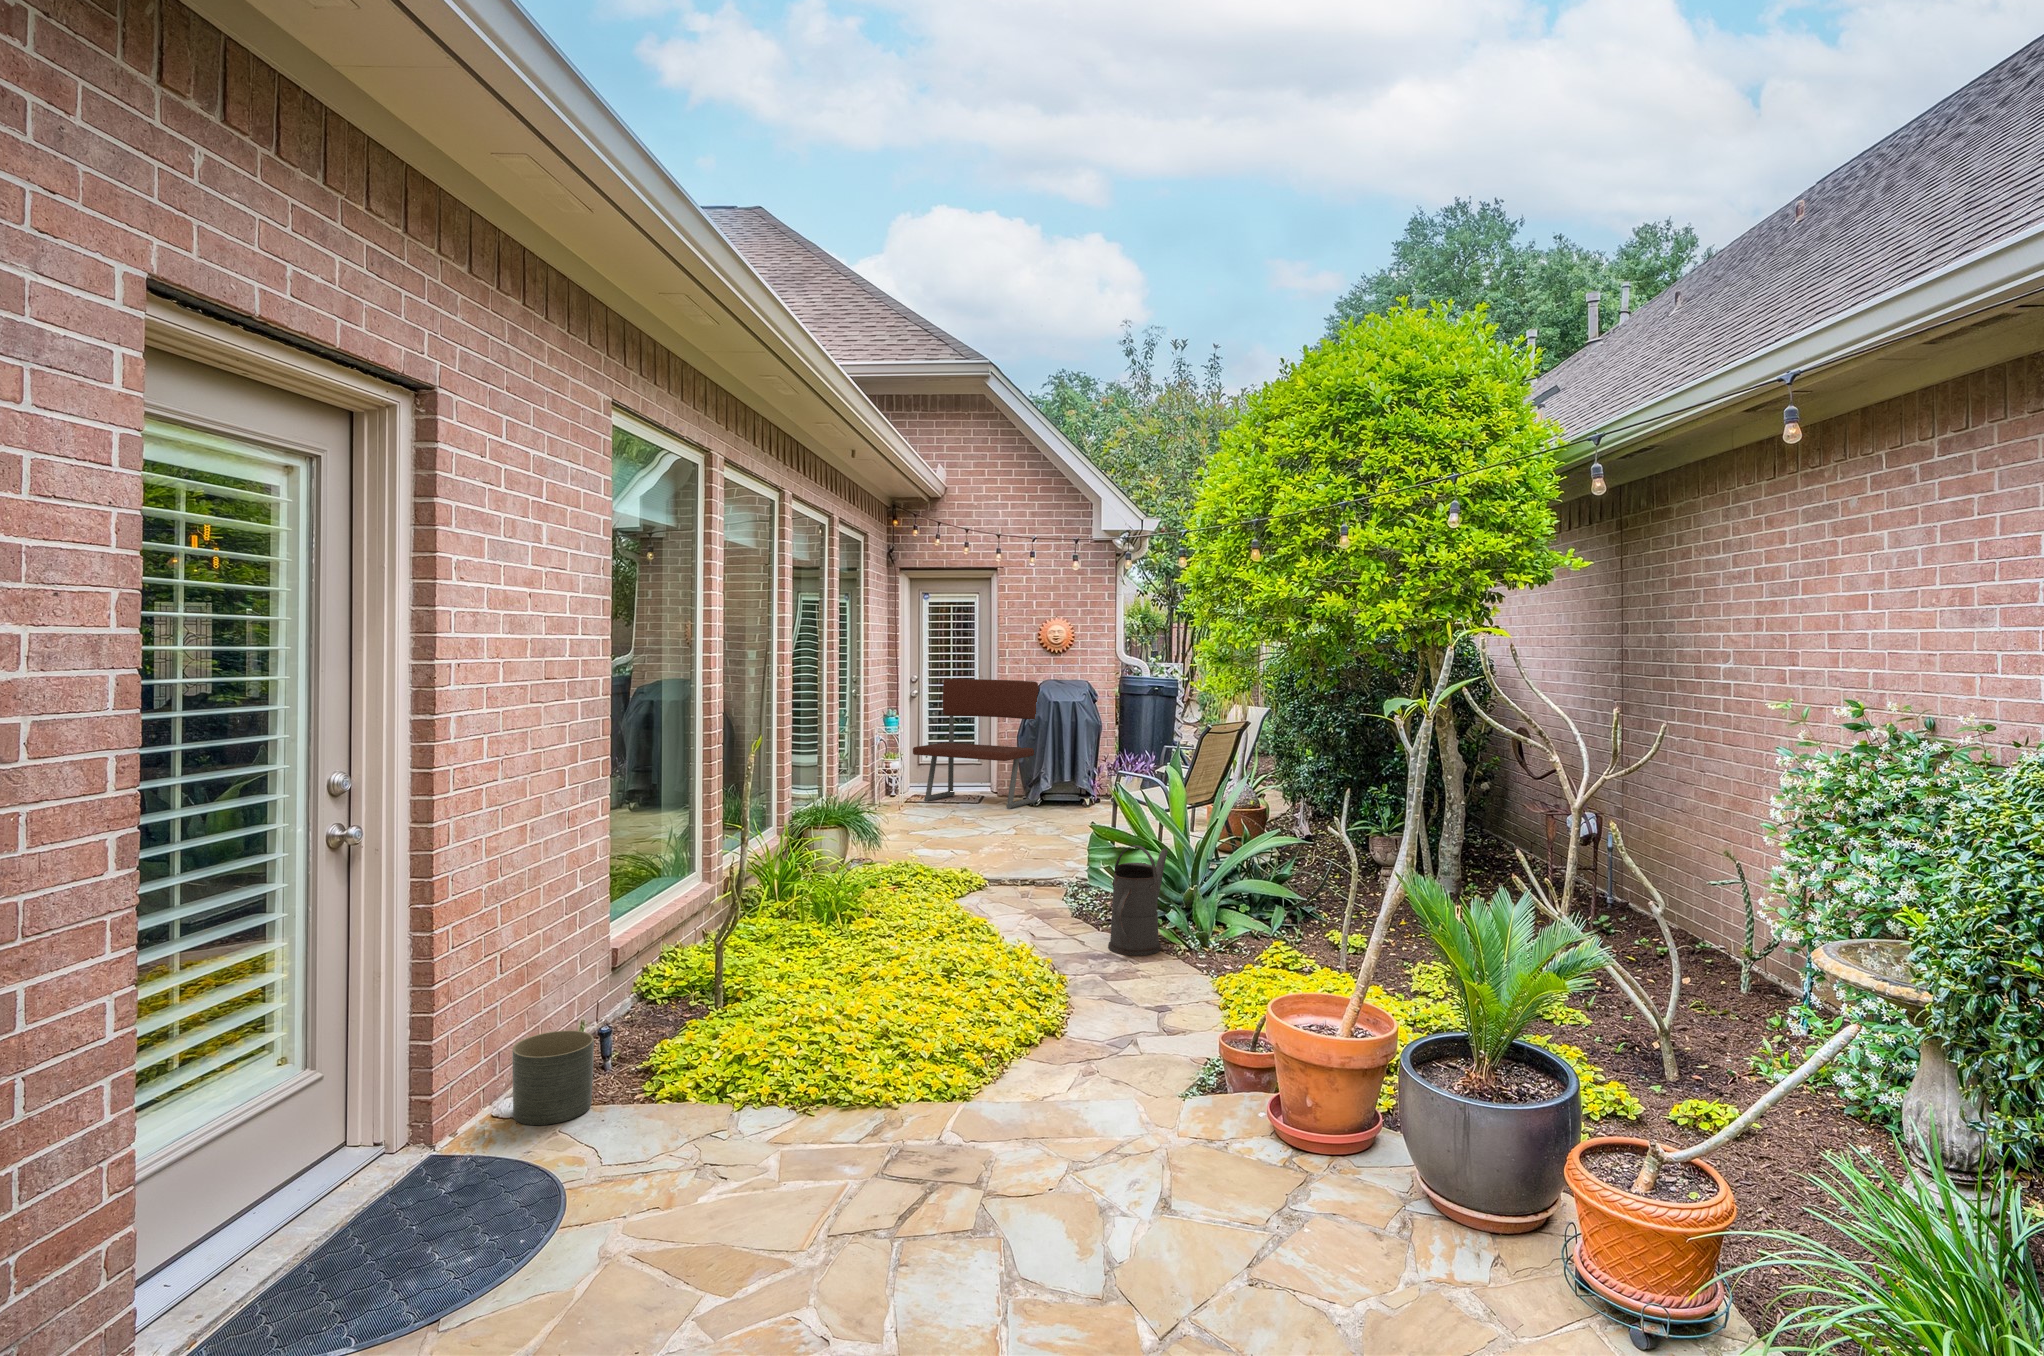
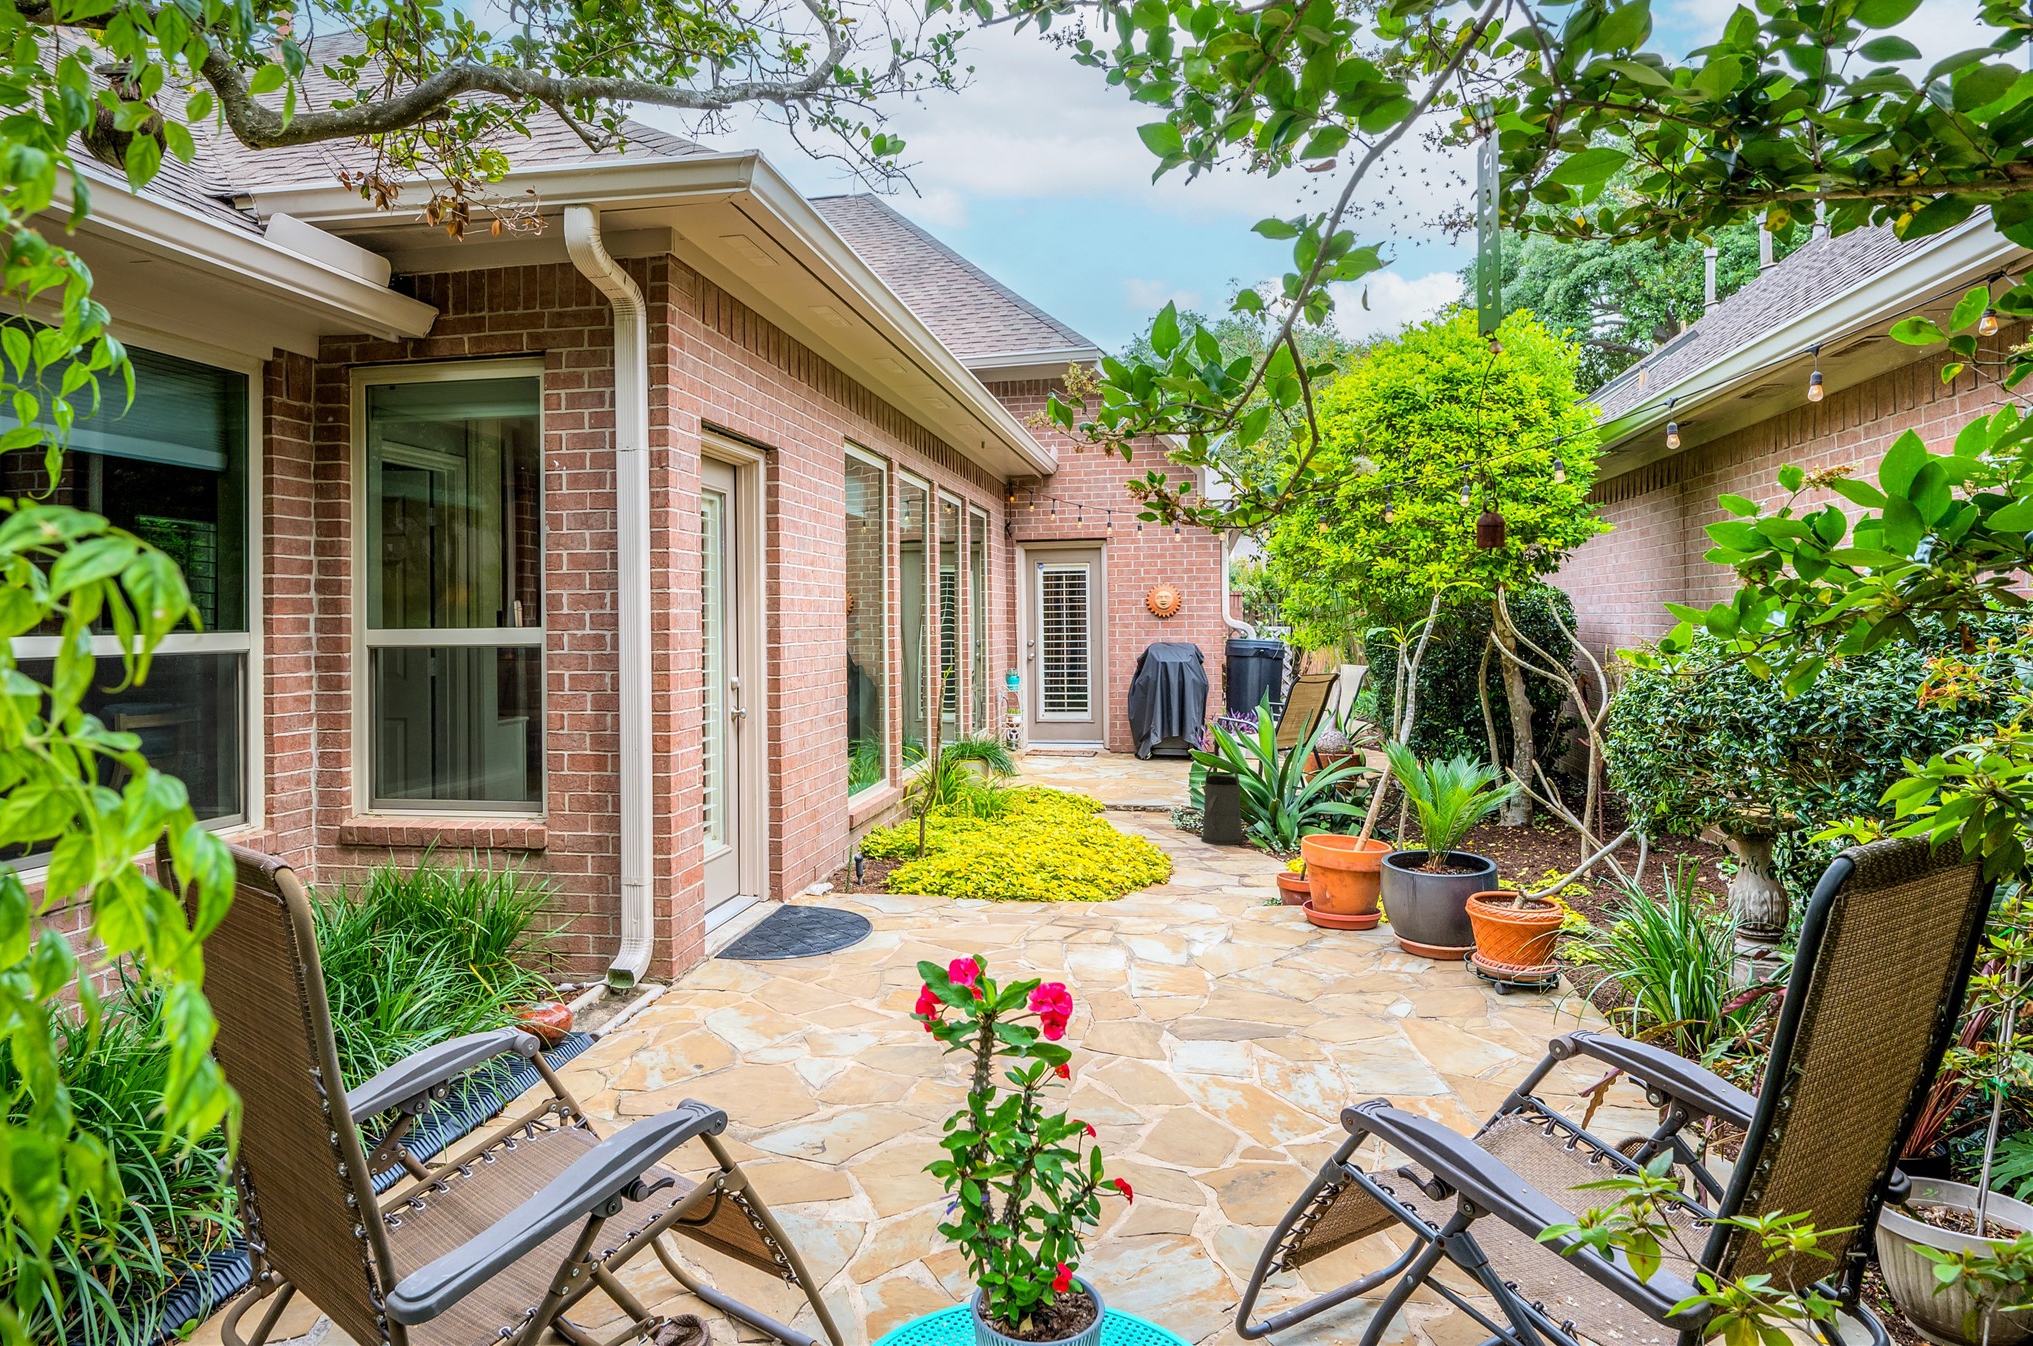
bench: present [913,679,1039,809] -> none [1032,643,1145,759]
planter: present [512,1030,594,1125] -> none [816,848,862,898]

